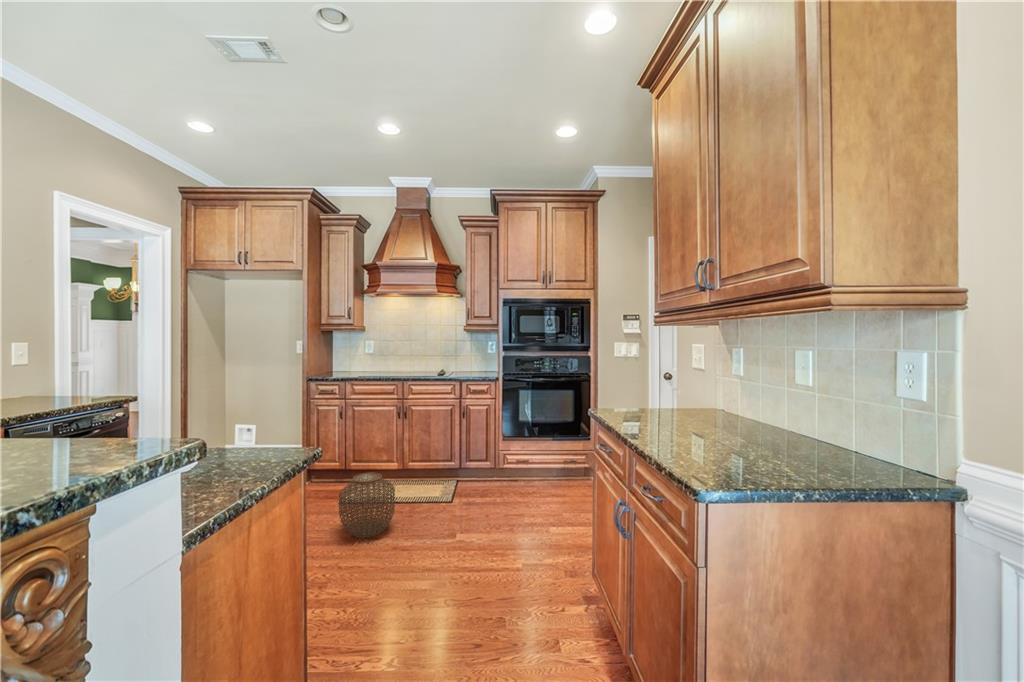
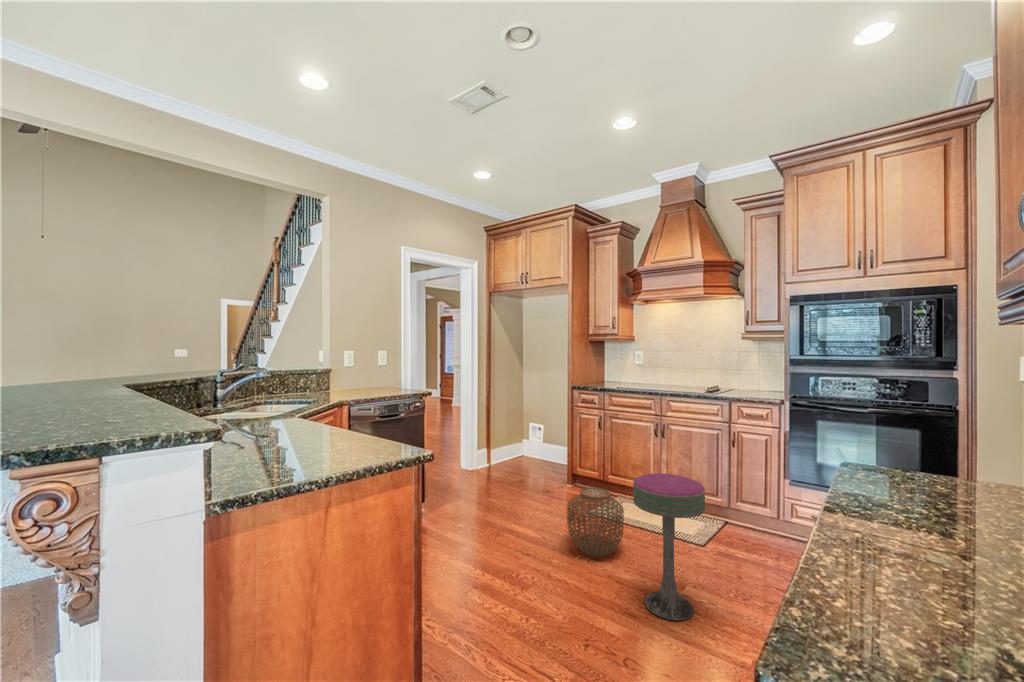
bar stool: none [422,443,478,560] -> present [633,473,705,621]

